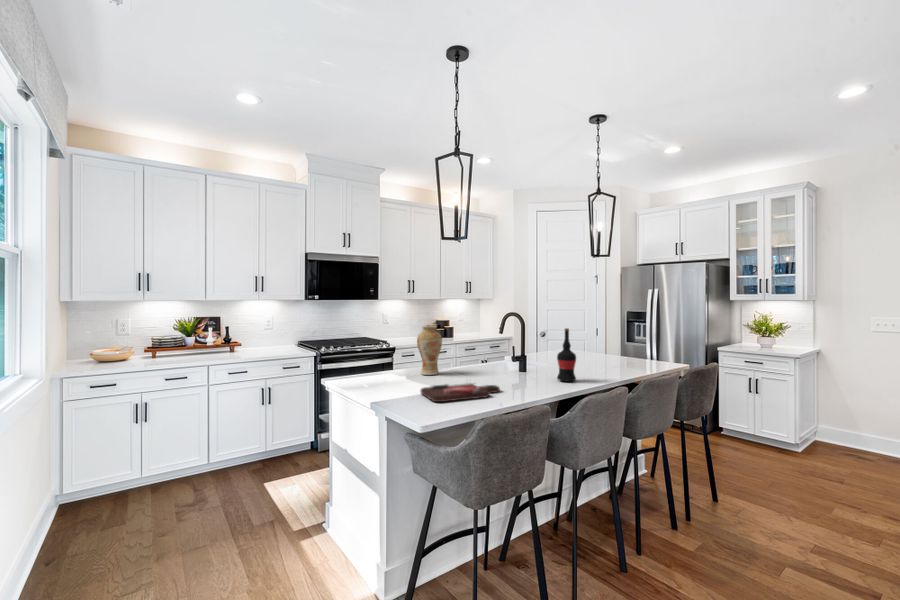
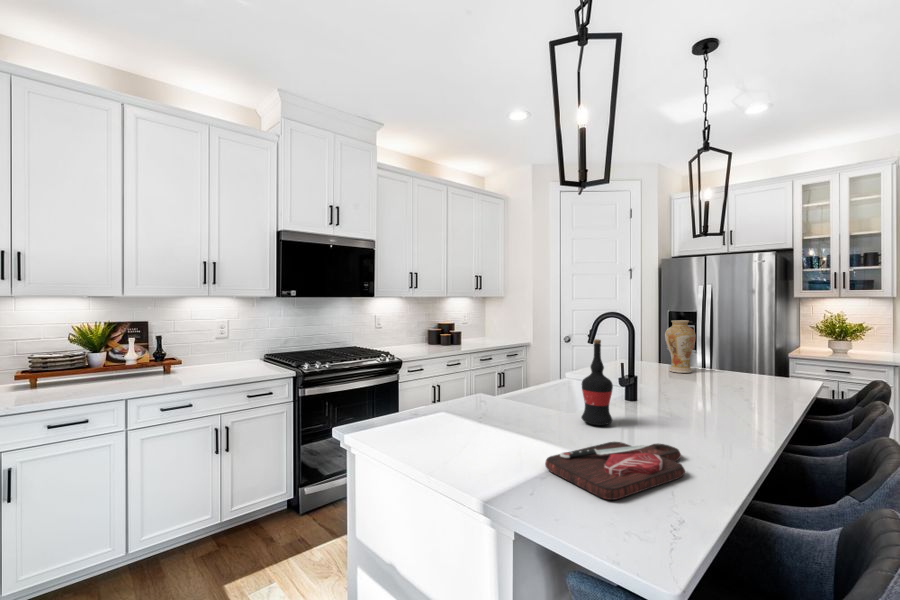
vase: present [417,326,442,375] -> present [665,320,696,373]
wine bottle: present [557,328,576,382] -> present [582,339,613,425]

